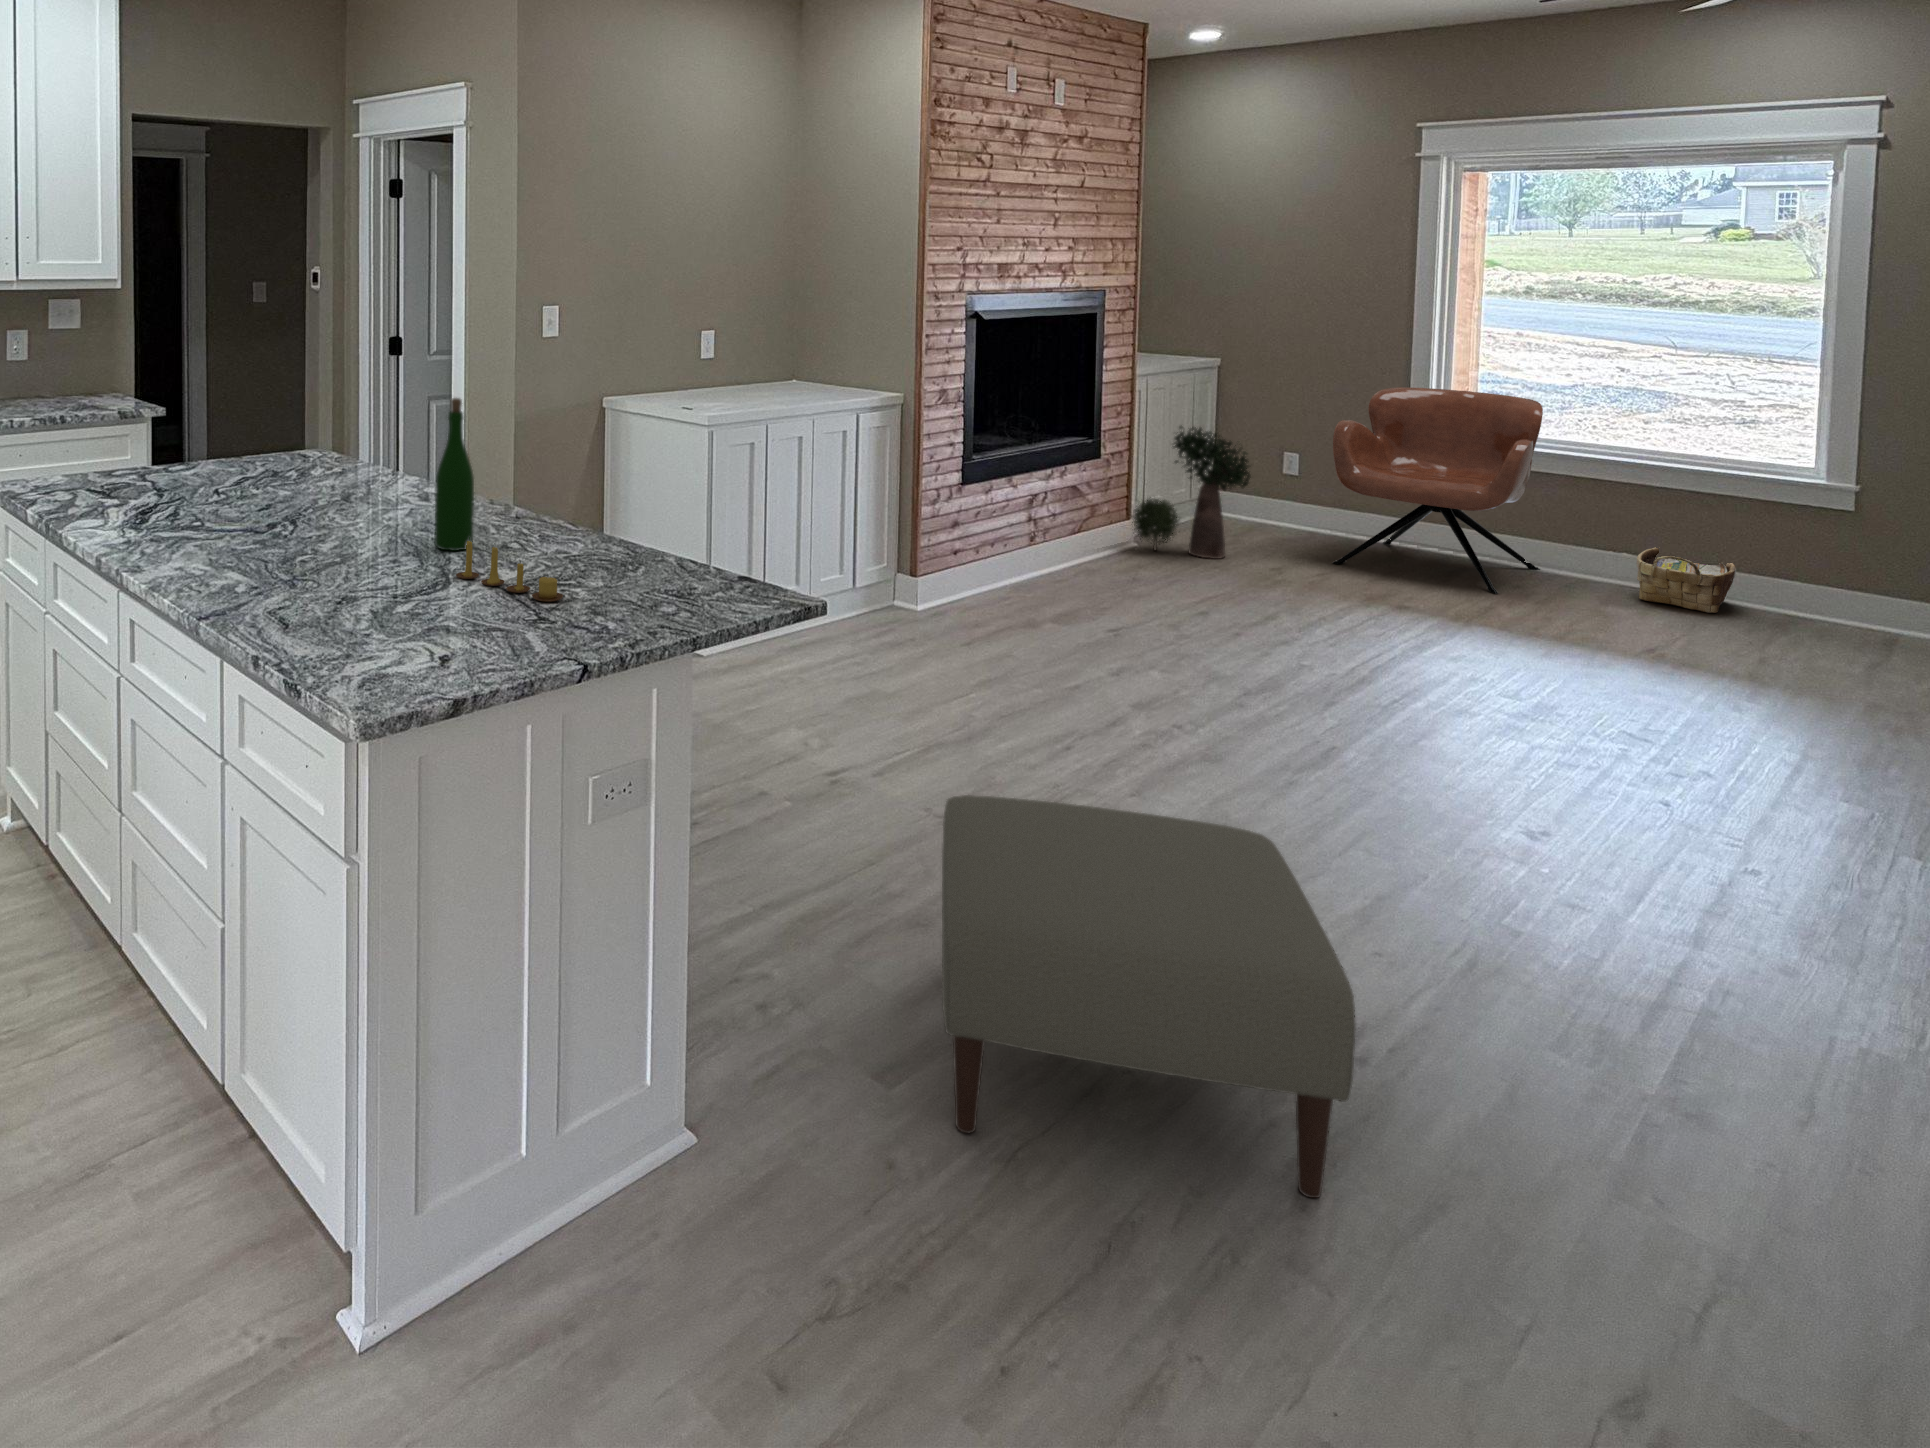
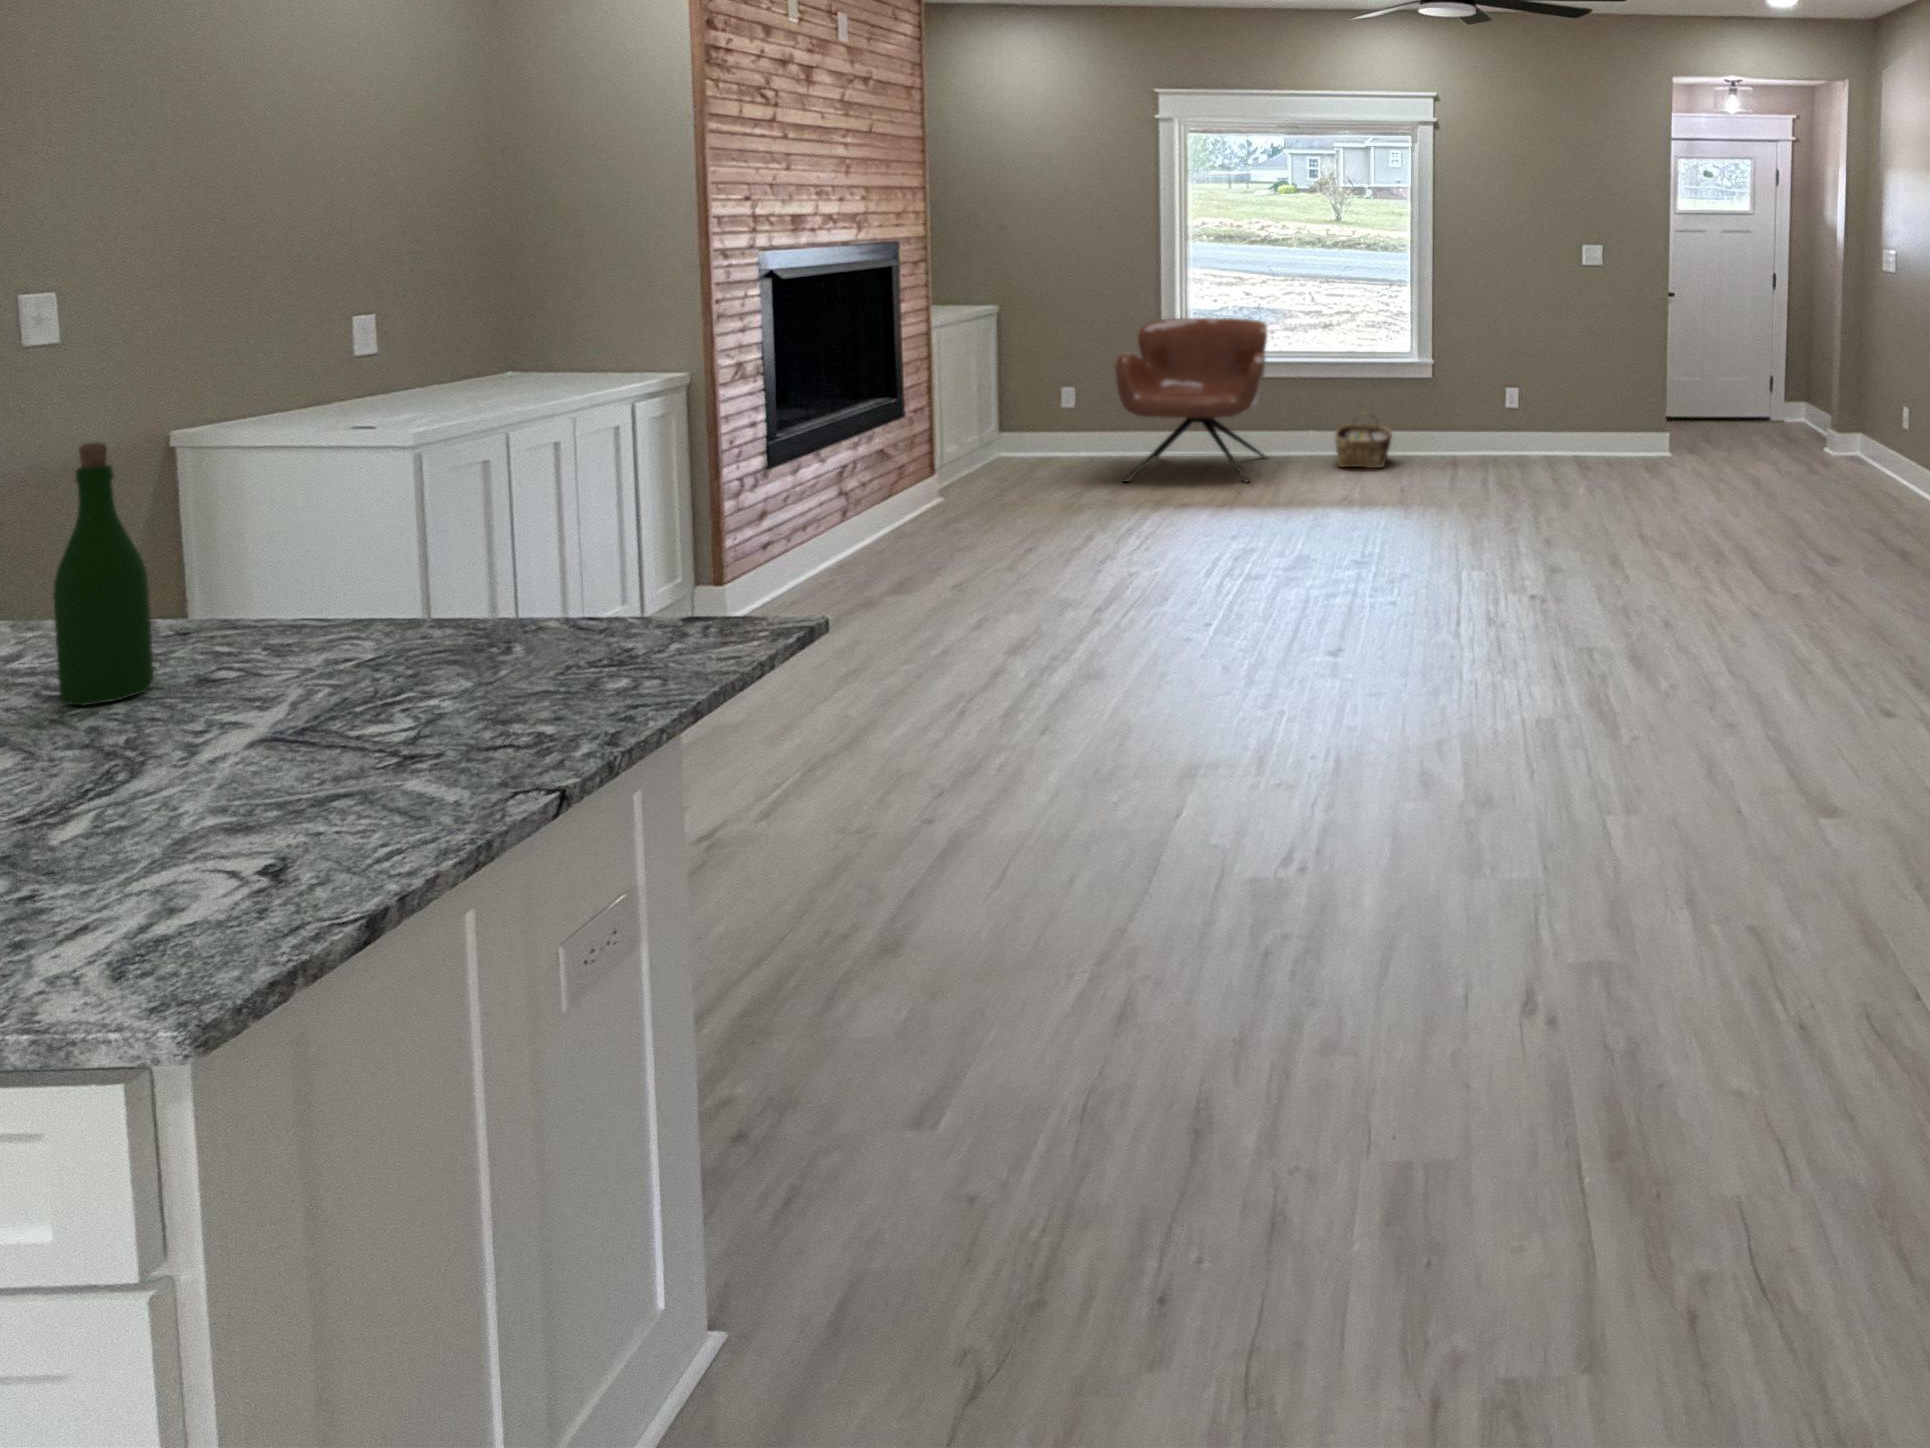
potted plant: present [1132,426,1251,559] -> none [938,373,1051,502]
candle: present [456,538,563,602] -> none [164,664,432,739]
ottoman: present [942,795,1356,1198] -> none [924,729,1365,1147]

